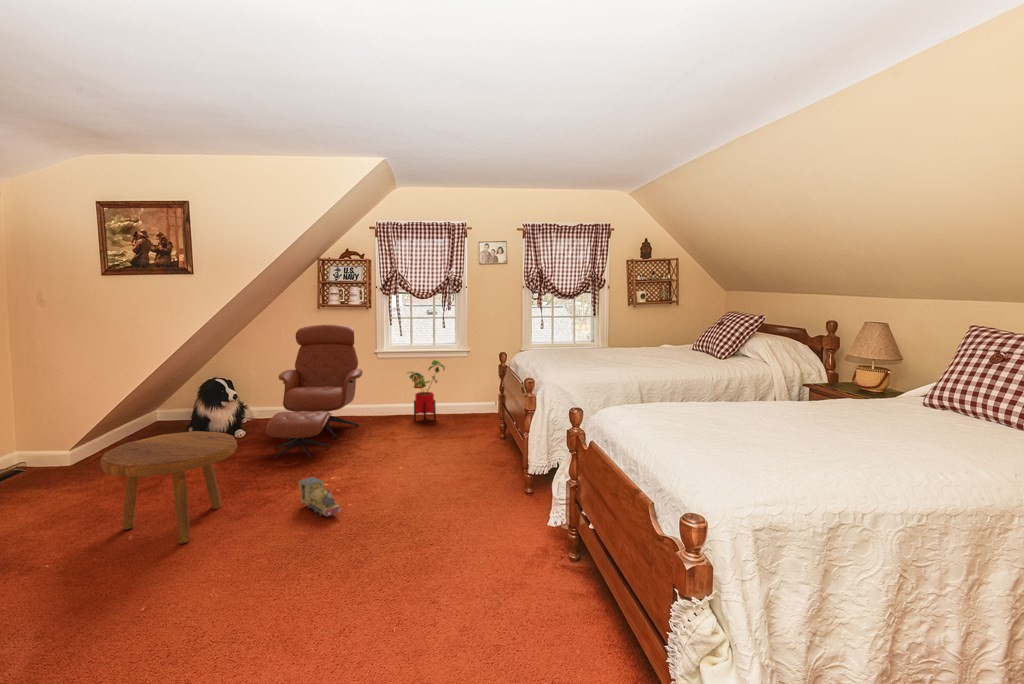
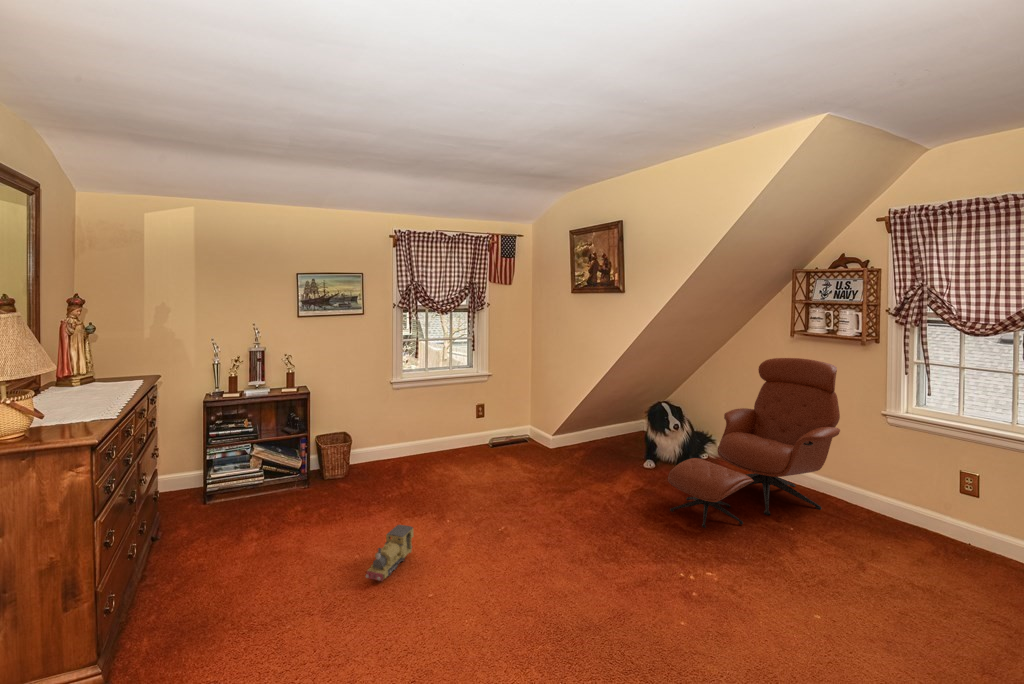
house plant: present [407,360,445,423] -> none [919,444,1009,552]
footstool: present [100,431,237,544] -> none [460,449,574,566]
toy train: present [299,477,341,516] -> present [366,525,414,581]

